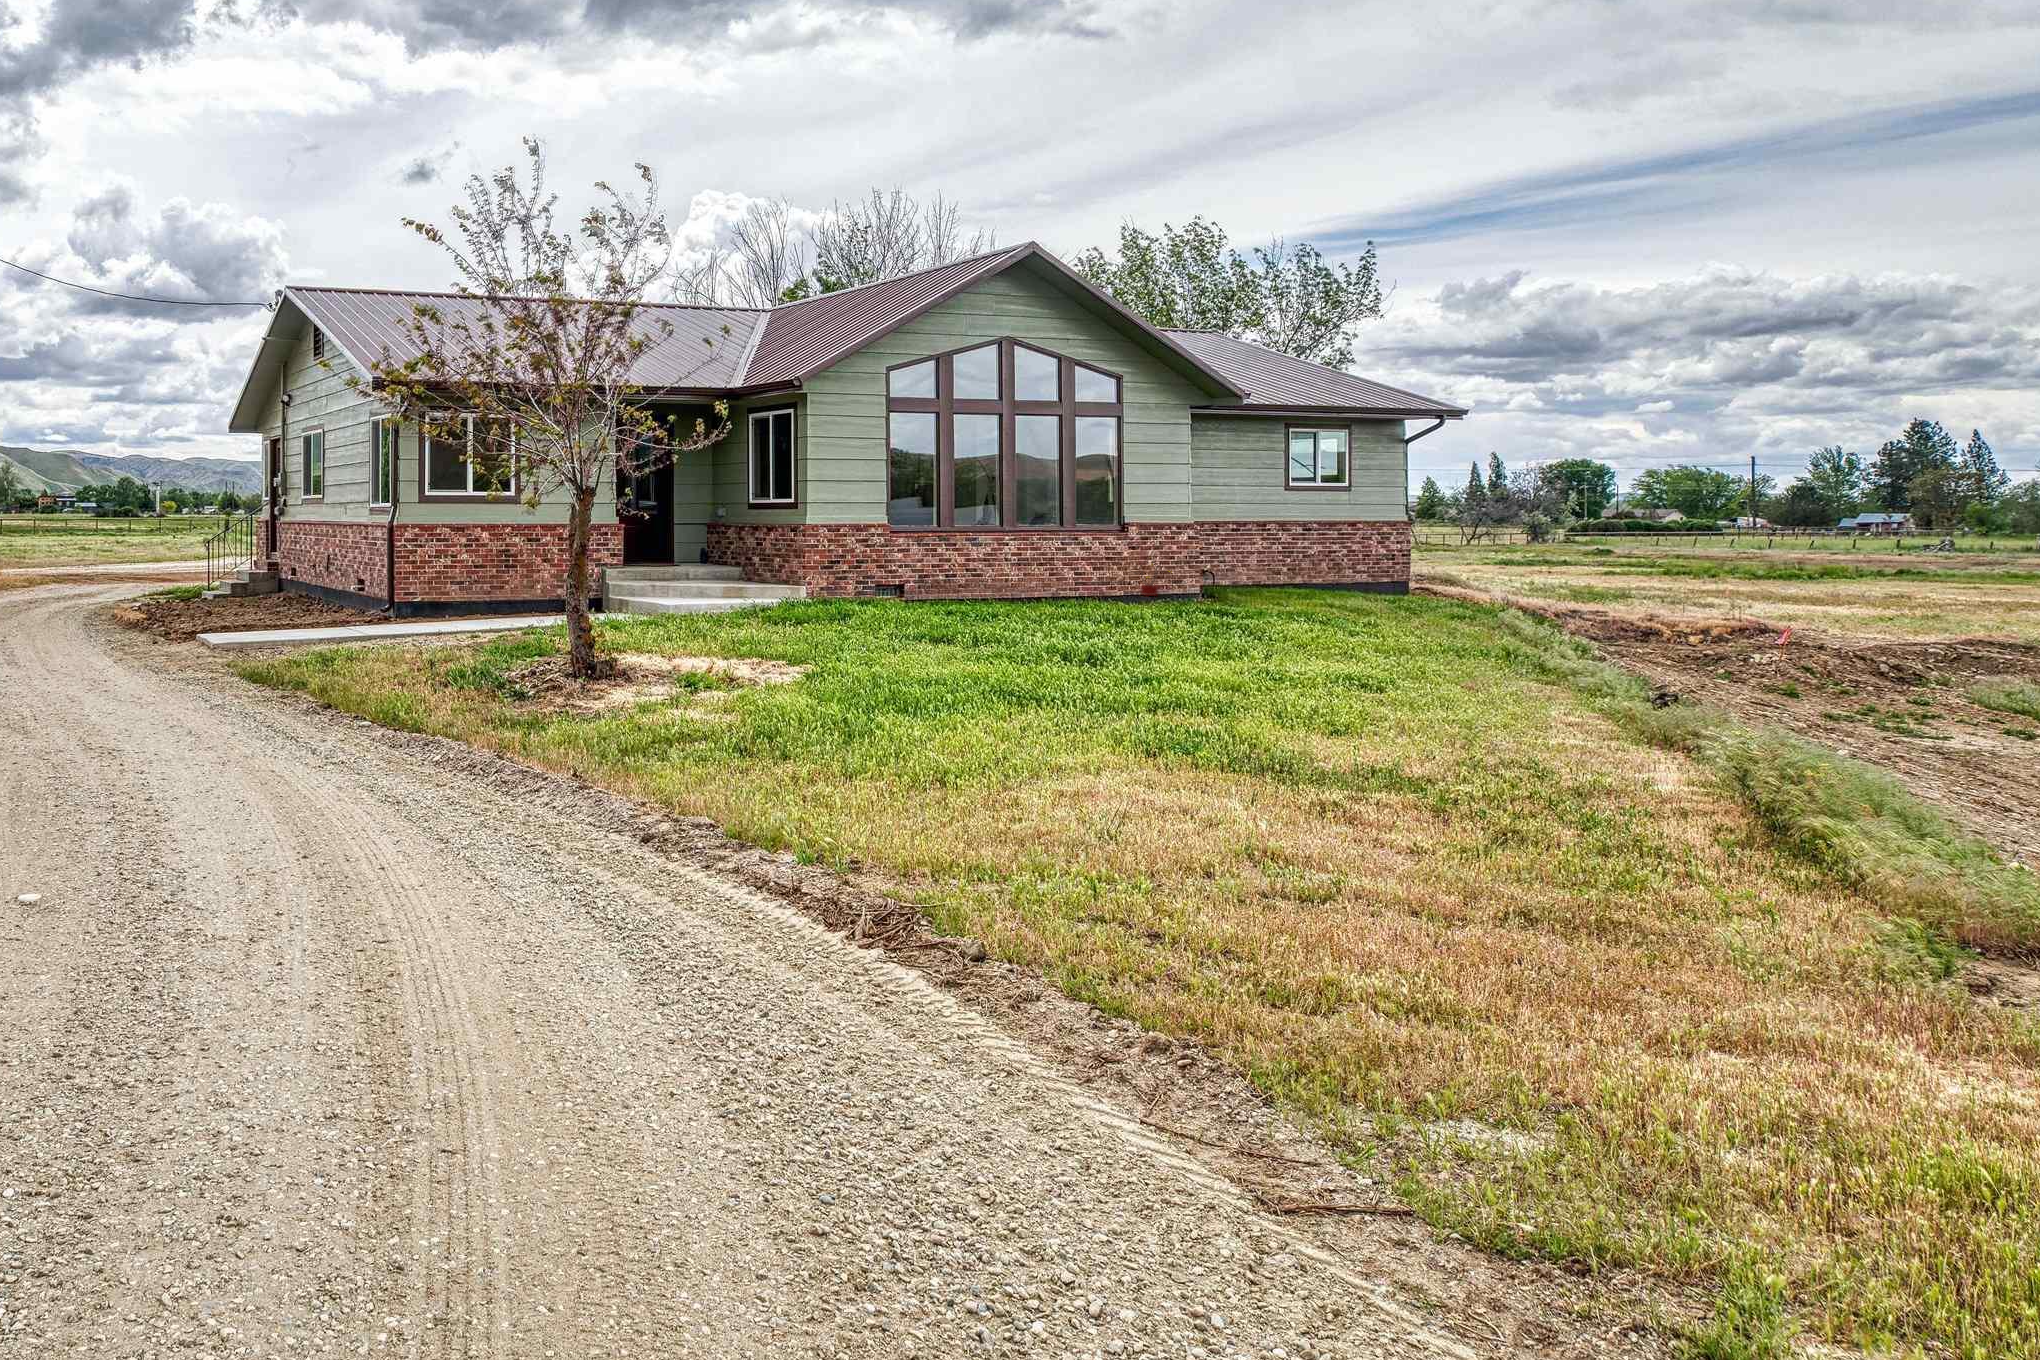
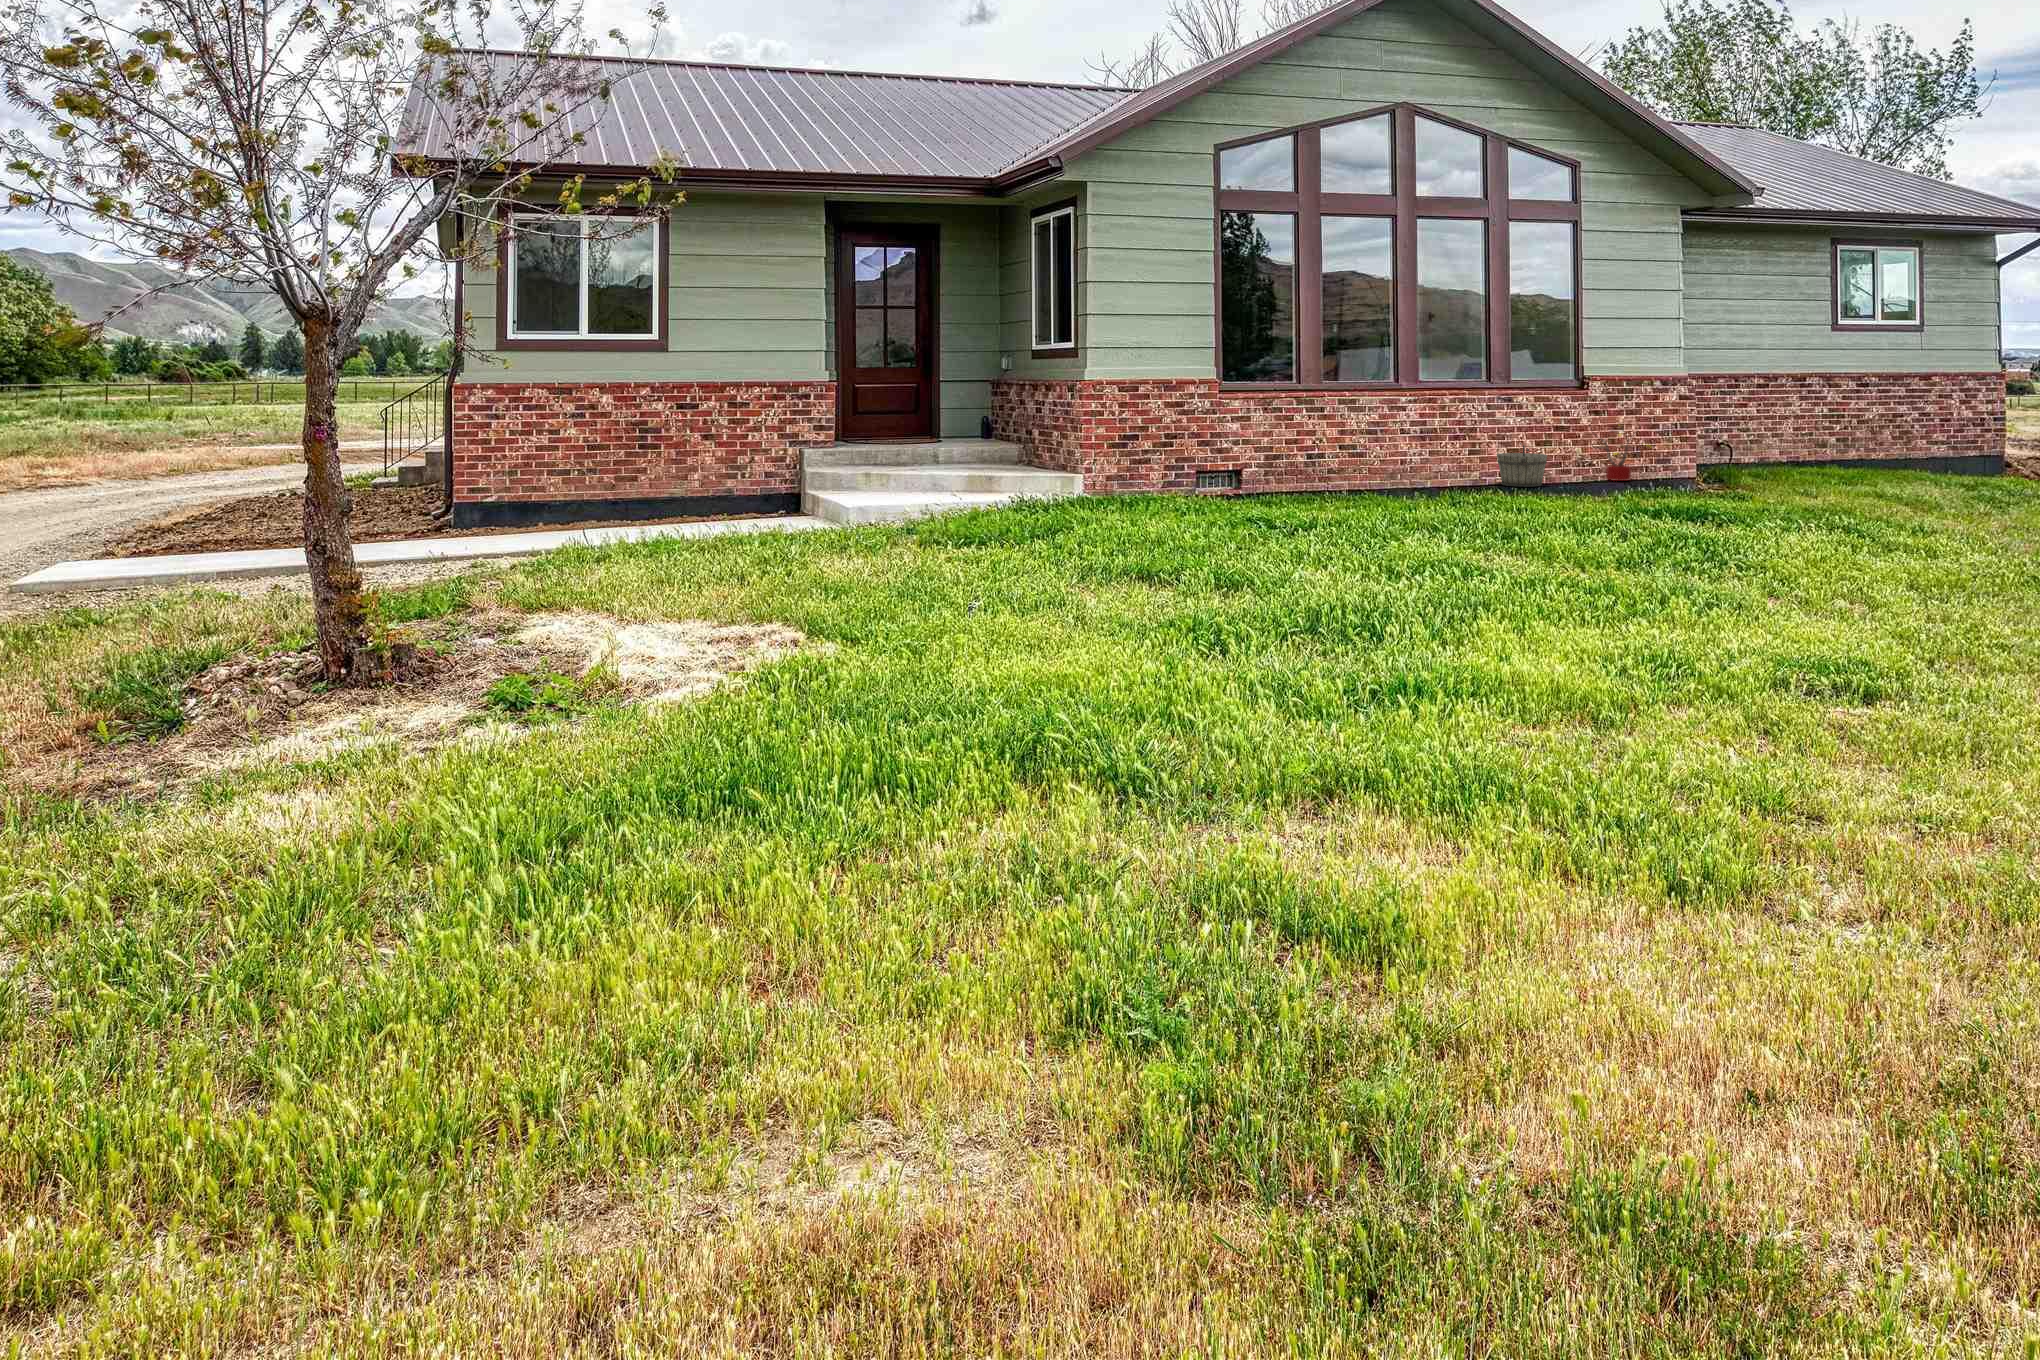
wooden bucket: none [1069,569,1105,598] -> present [1497,443,1547,487]

